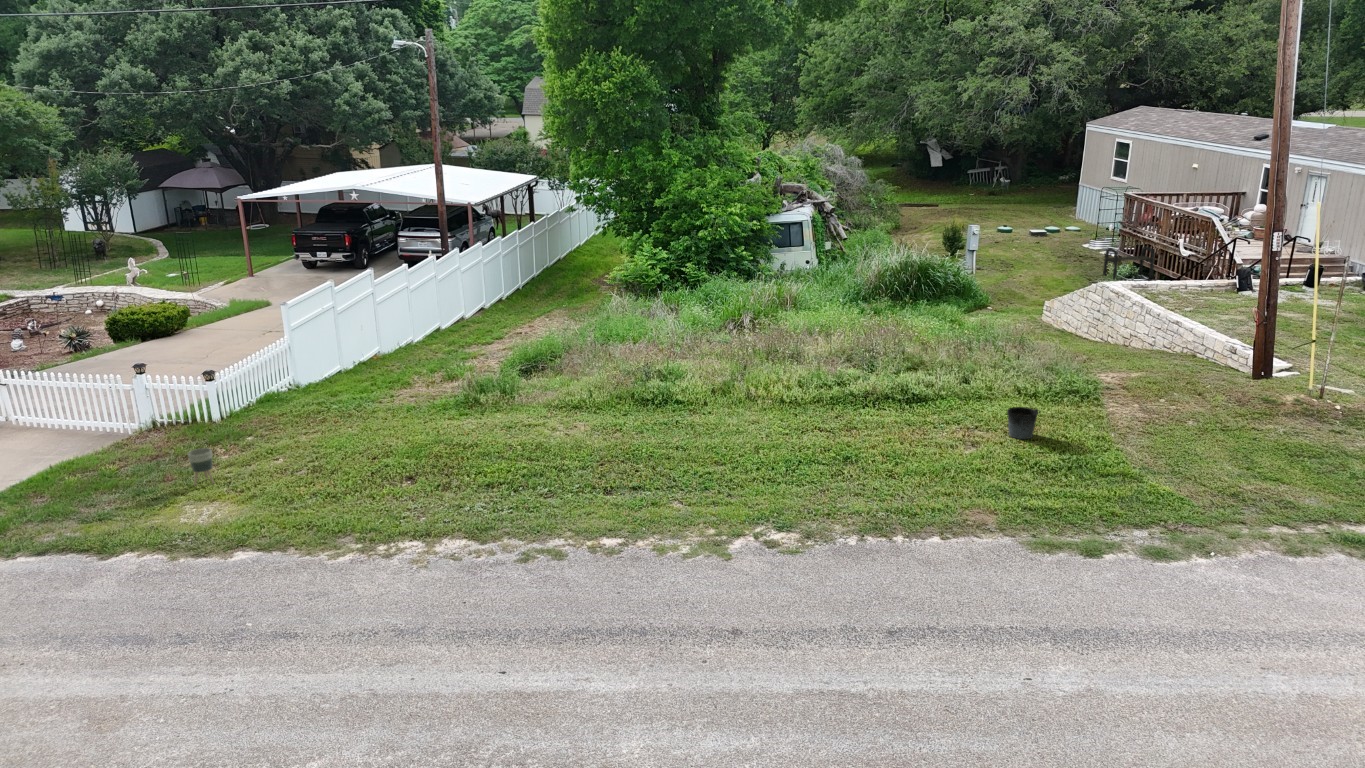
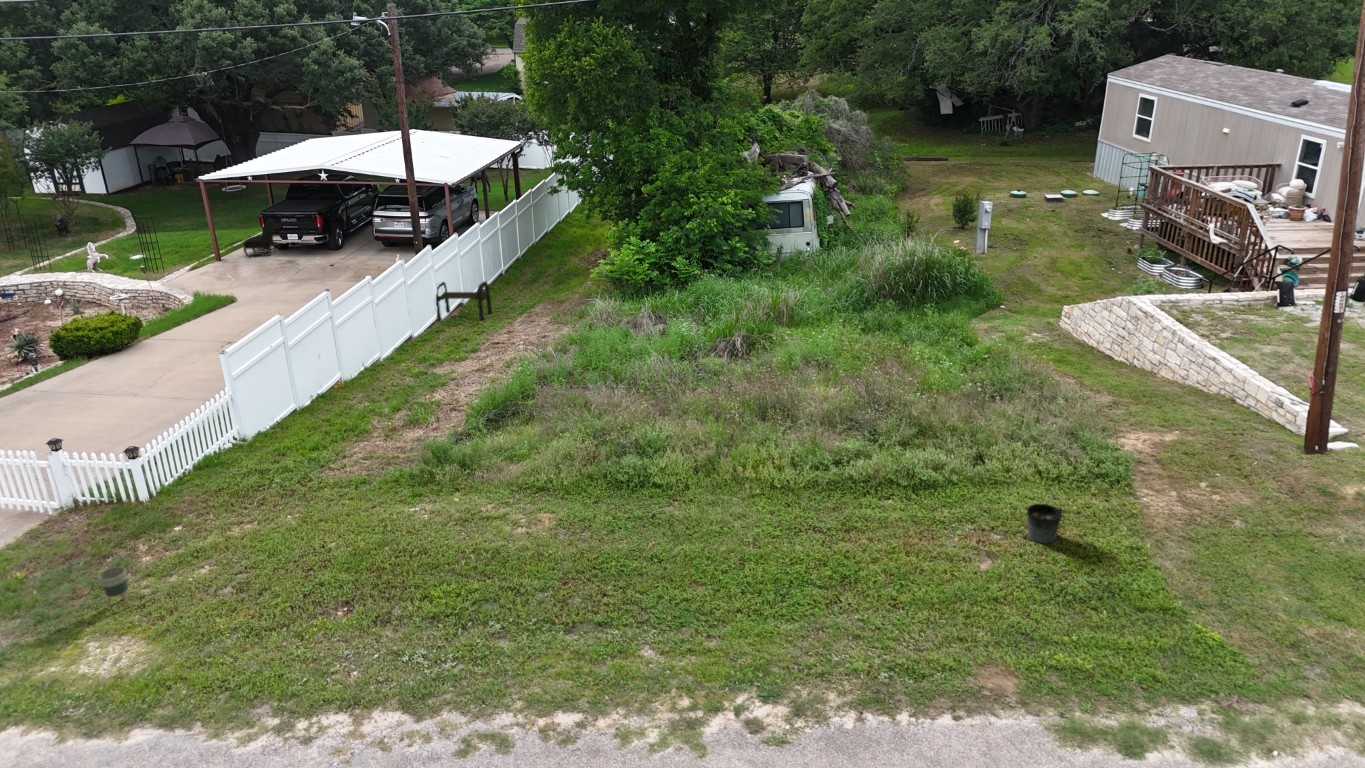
lounge chair: none [280,236,314,273] -> present [243,219,277,257]
bench: present [1103,247,1155,279] -> present [436,281,492,321]

